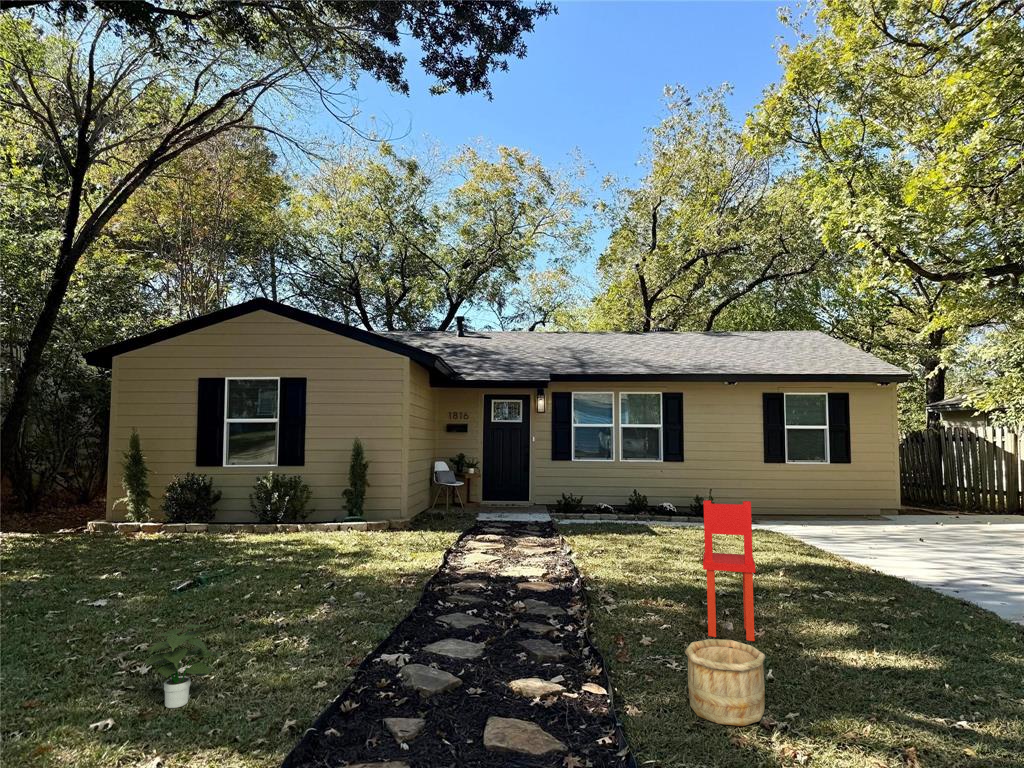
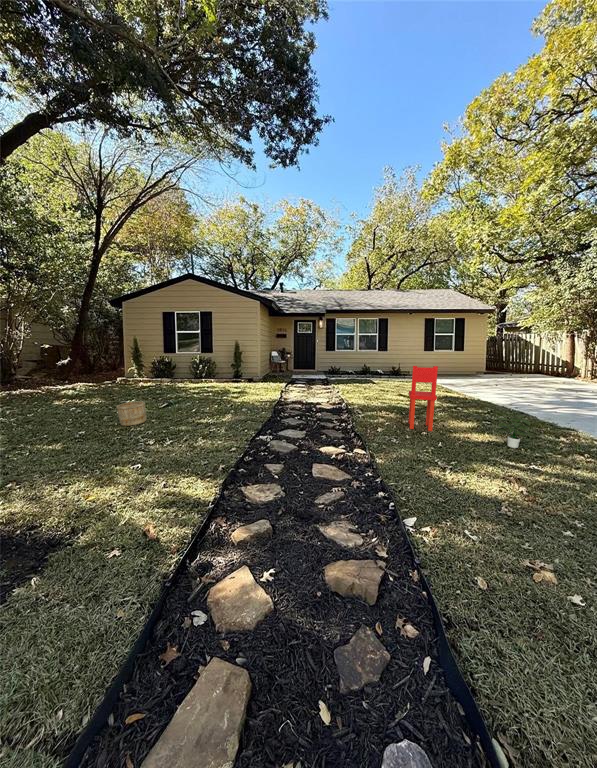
potted plant: present [146,624,222,708] -> present [496,416,531,448]
wooden bucket: present [685,639,765,726] -> present [116,401,147,426]

